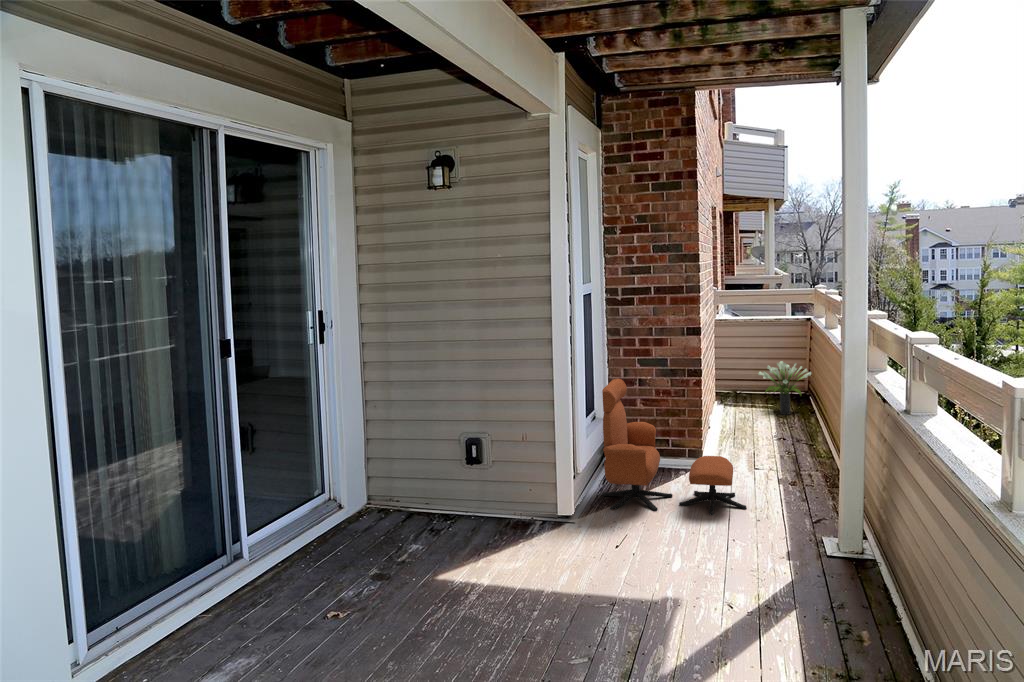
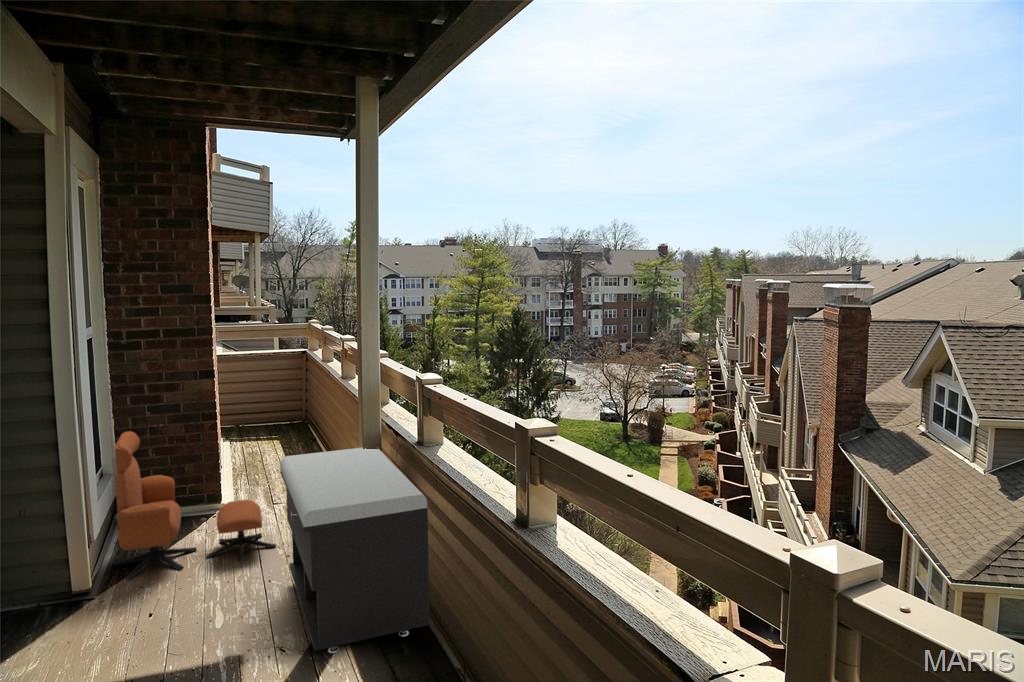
potted plant: present [758,361,811,415] -> none [265,395,314,446]
storage bench: none [744,413,903,635] -> present [280,448,430,653]

